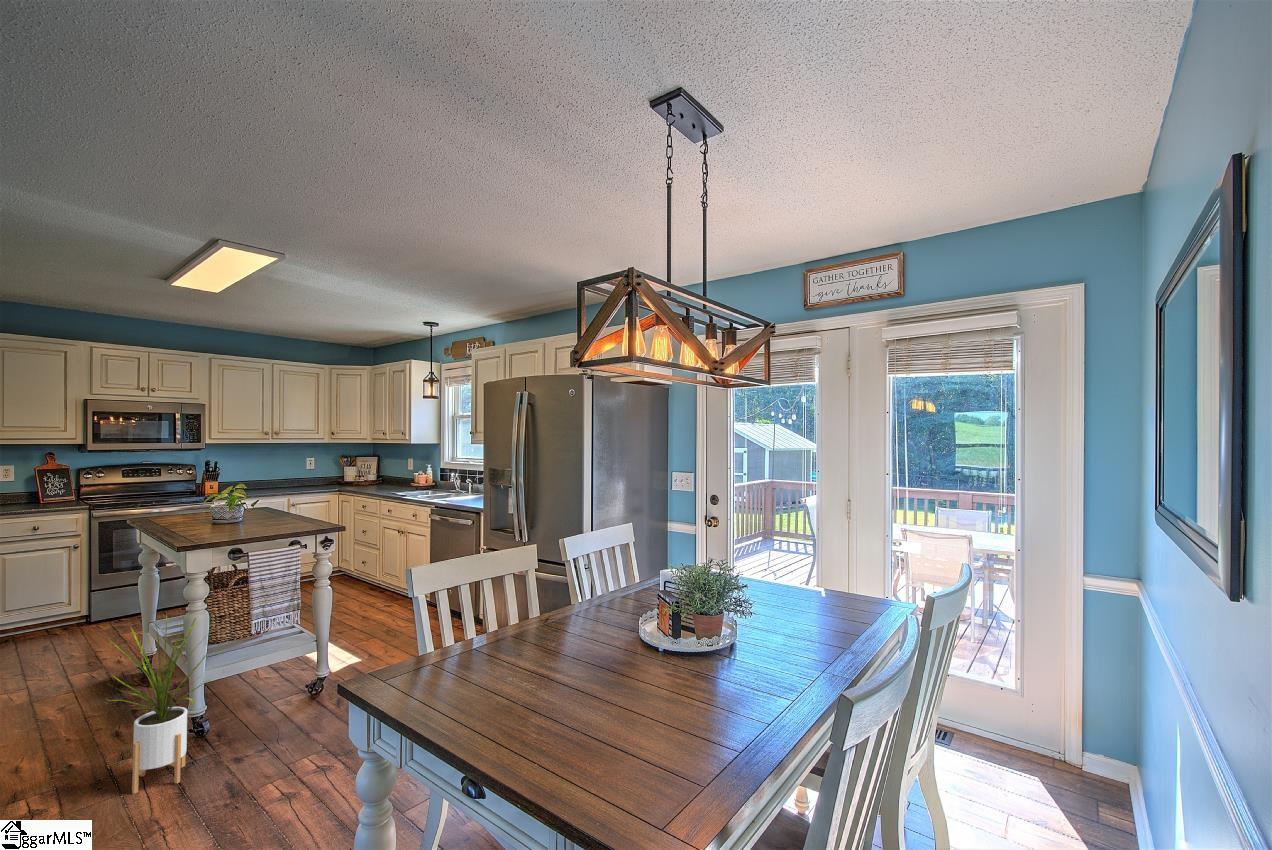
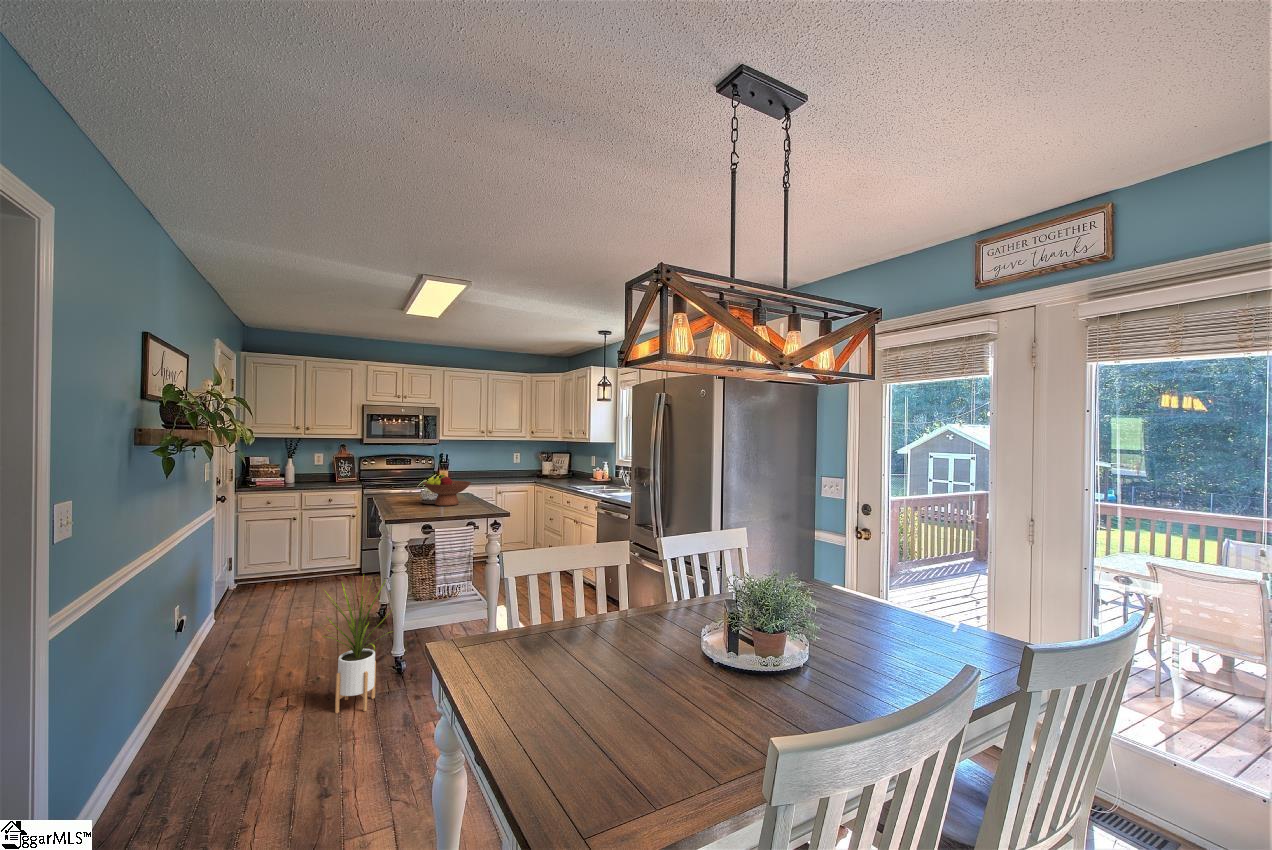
fruit bowl: none [219,486,286,524] -> present [423,475,471,506]

